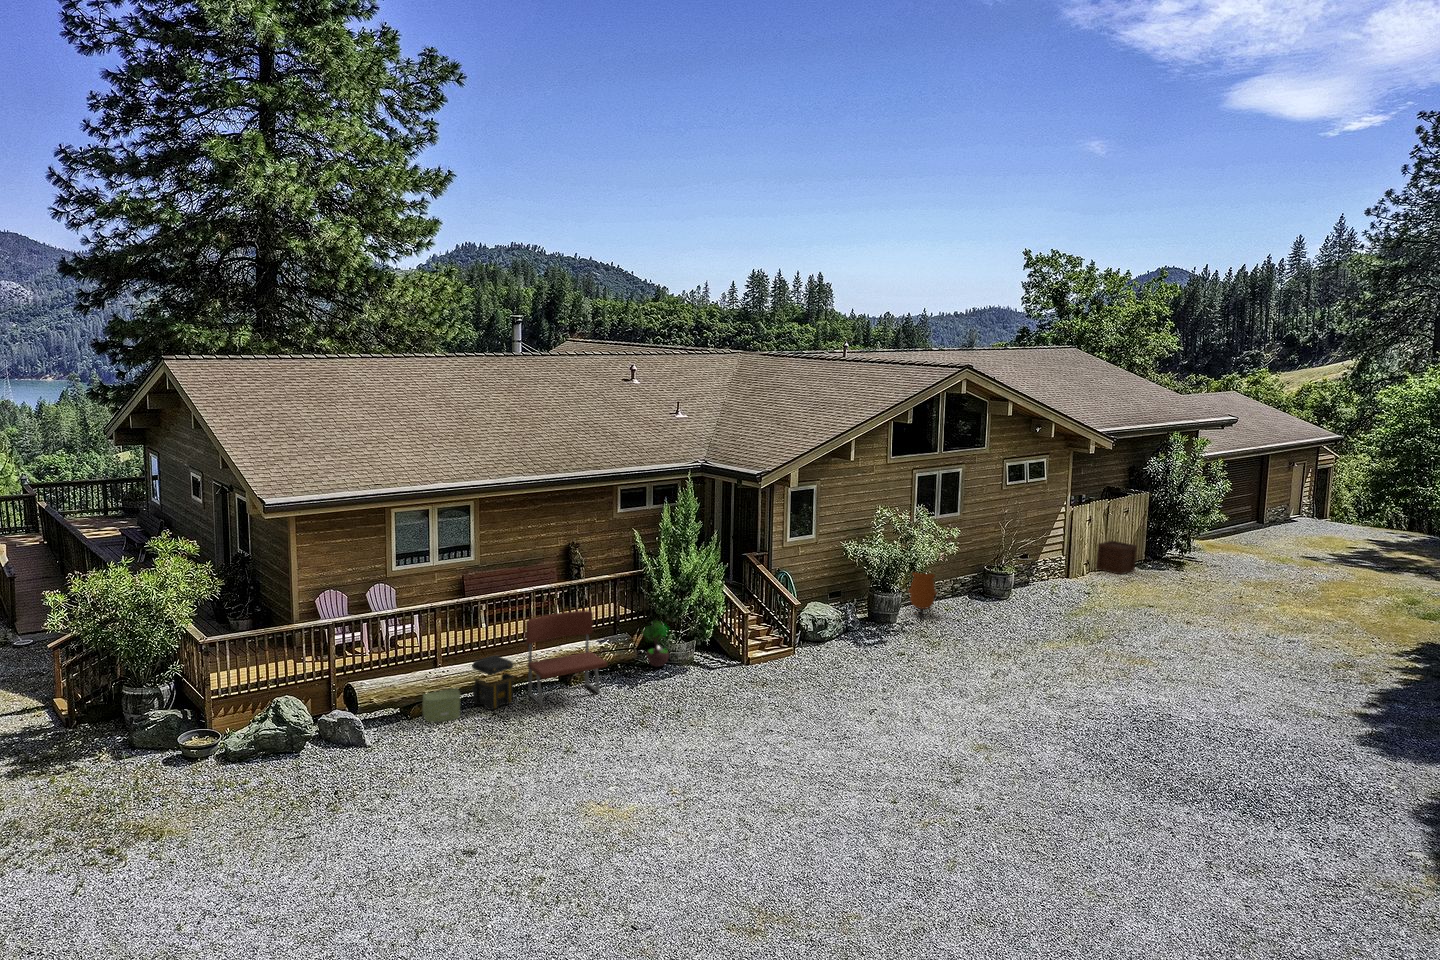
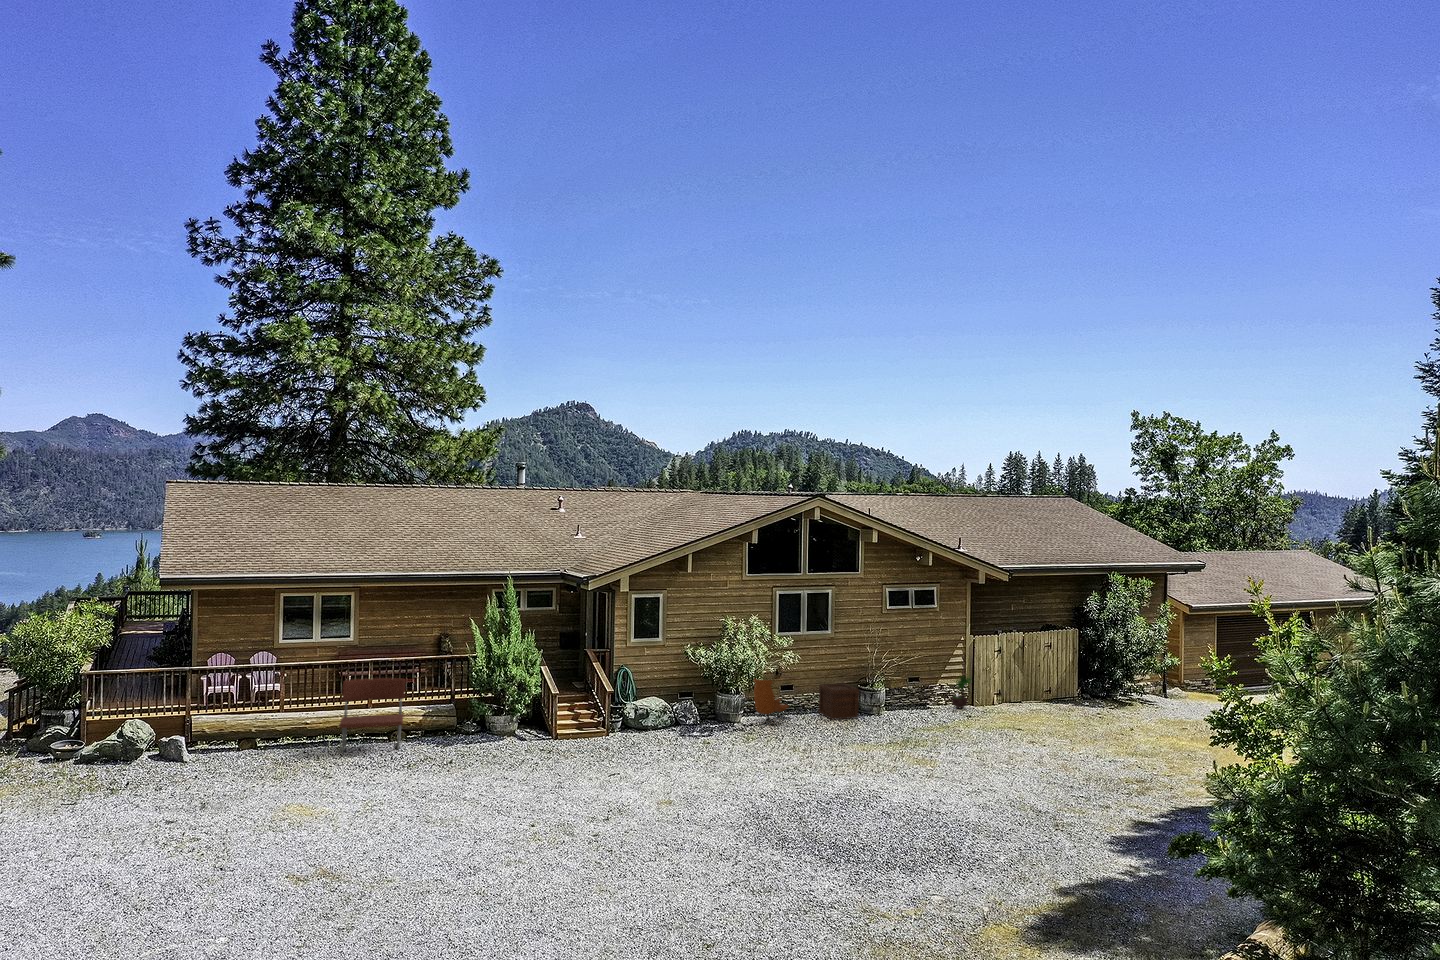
wooden crate: present [1096,541,1137,575] -> present [818,683,859,720]
potted tree: present [643,622,669,667] -> present [952,676,970,708]
toolbox: present [472,656,514,710] -> none [294,709,326,752]
storage box: present [422,688,460,722] -> none [243,729,279,756]

